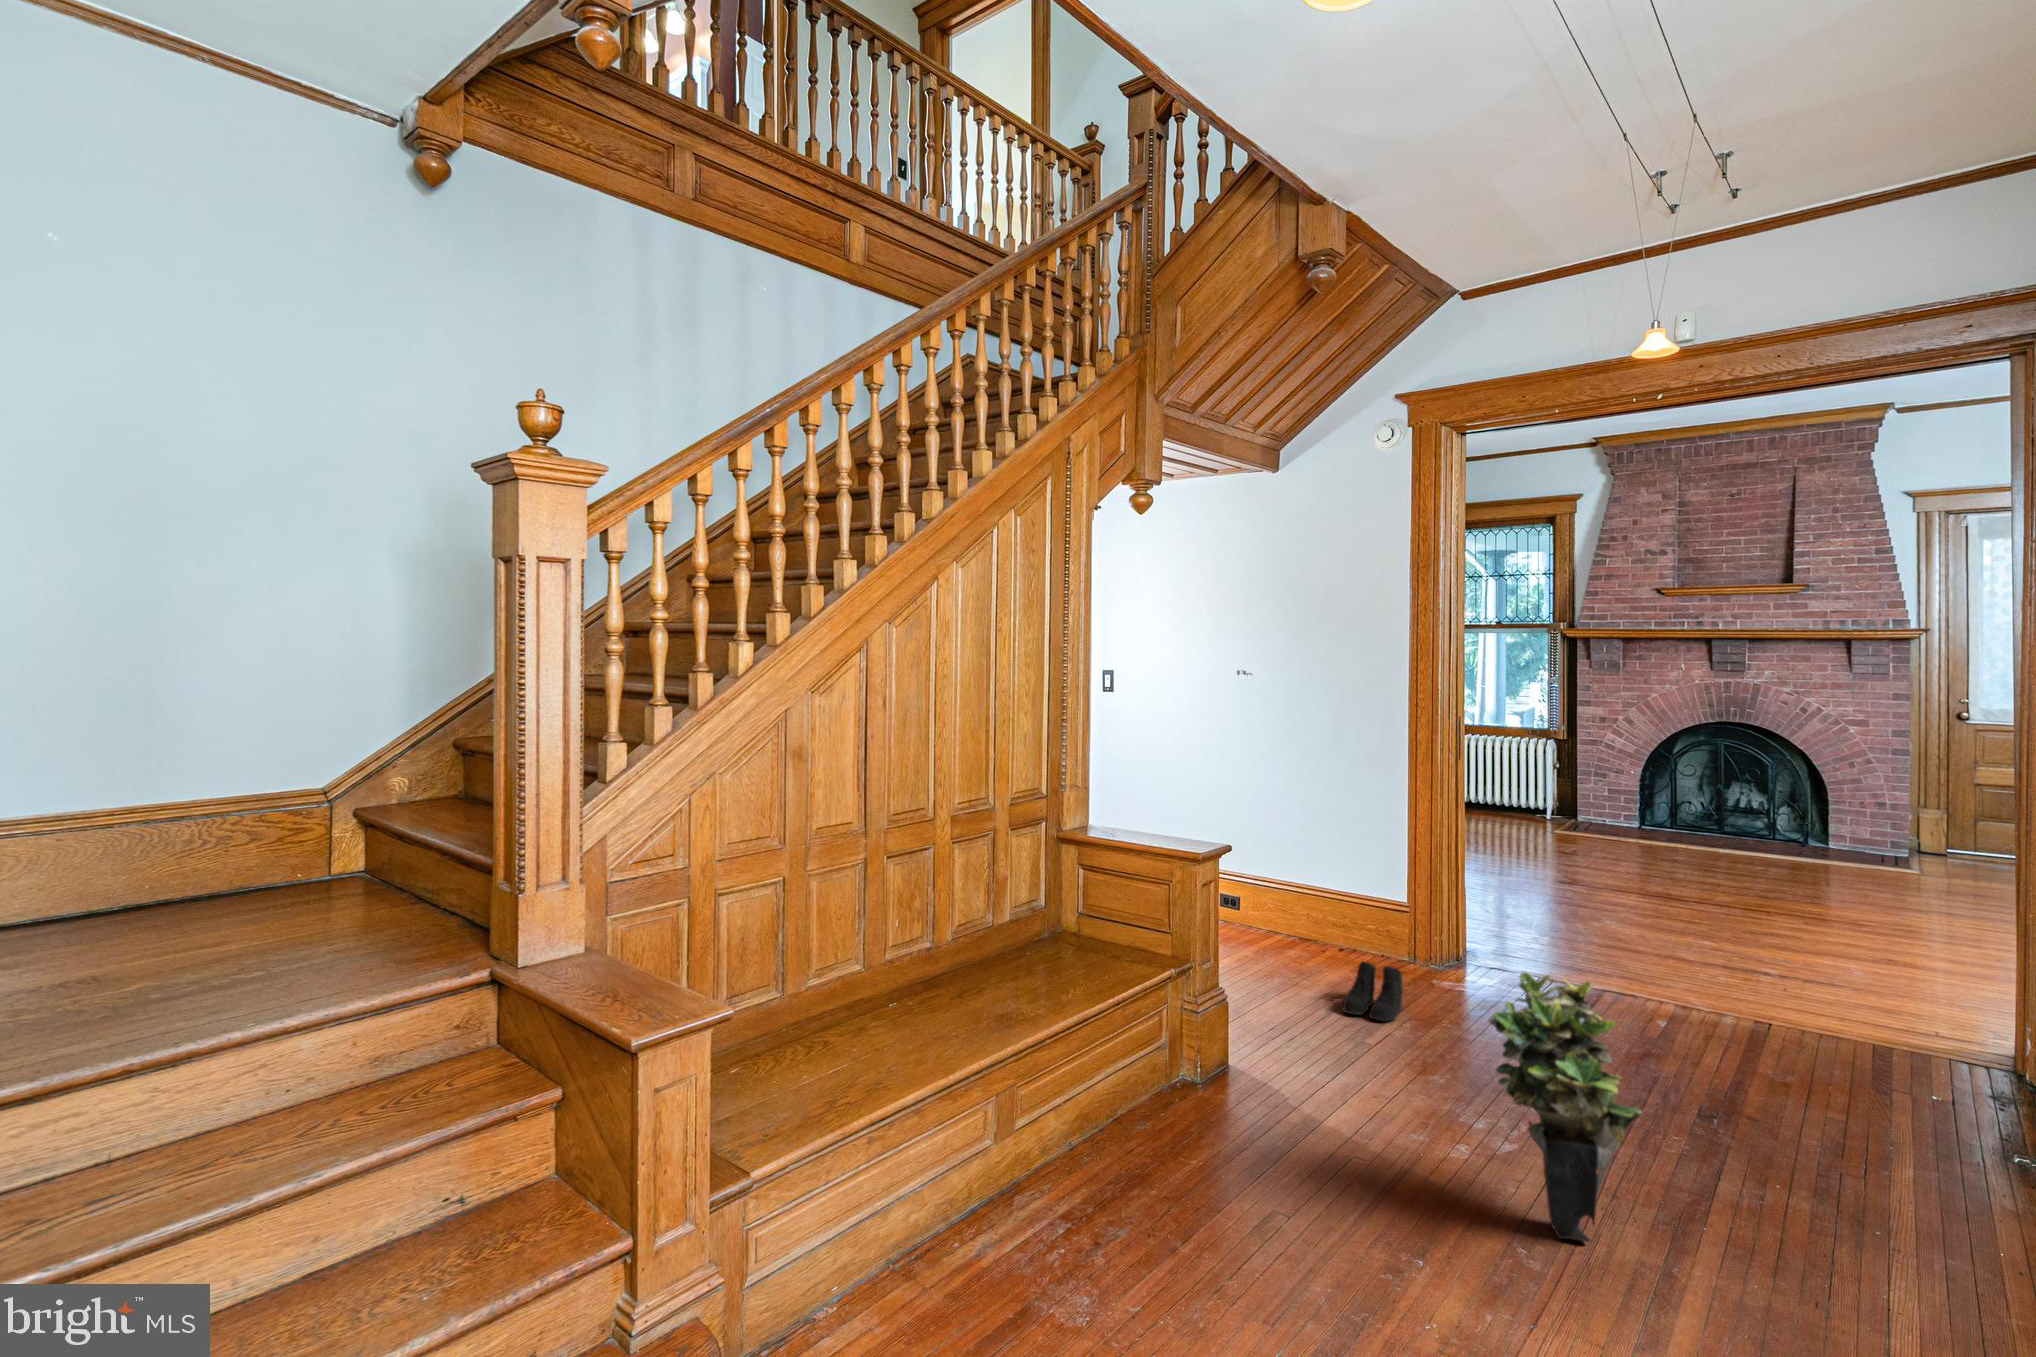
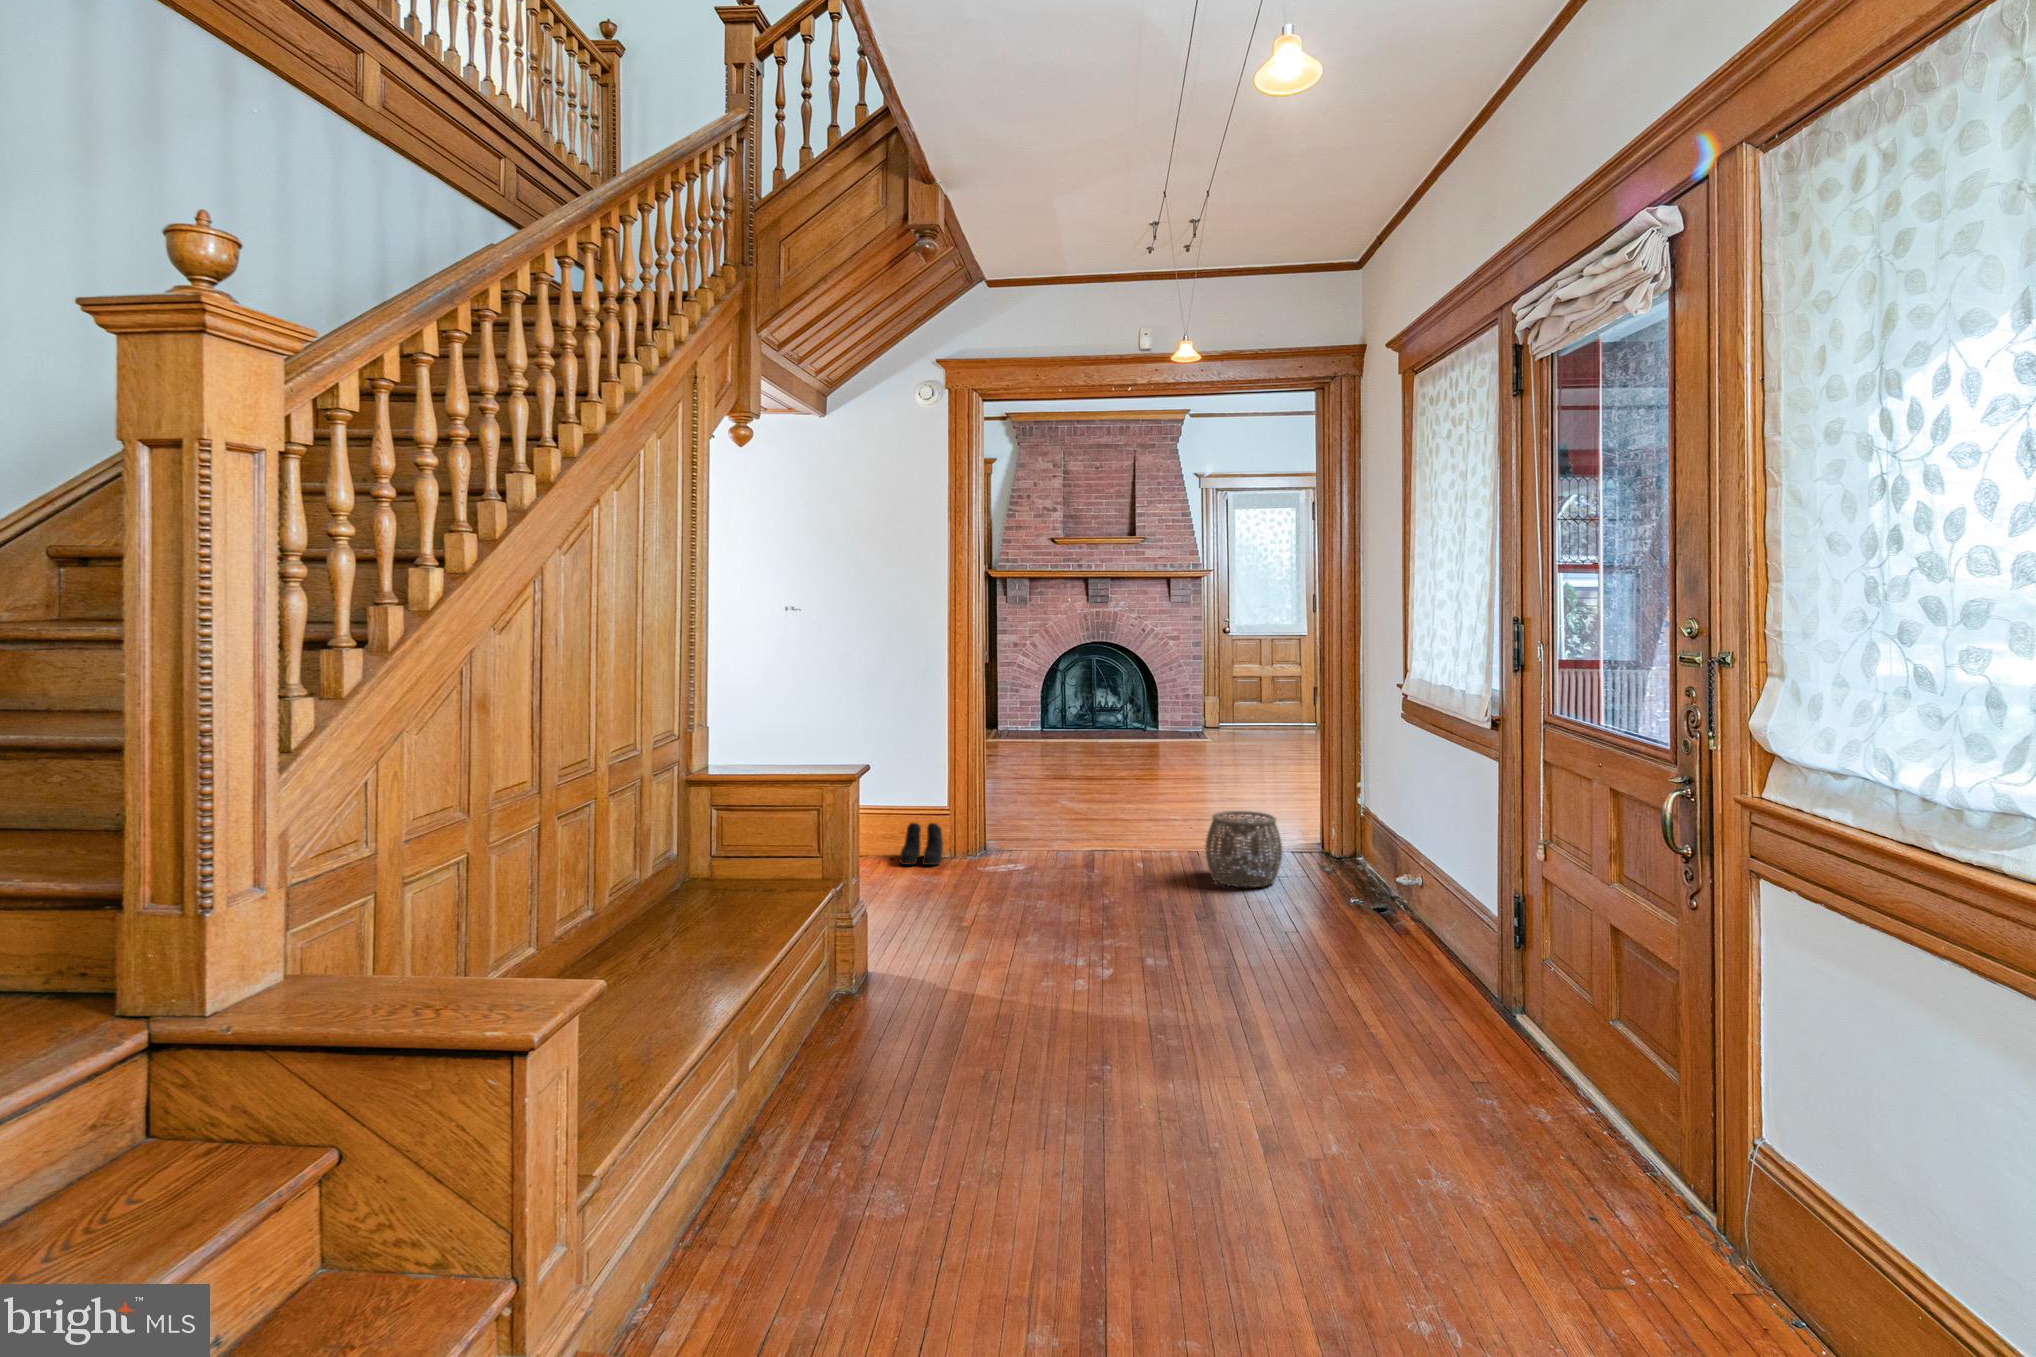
potted plant: present [1488,972,1641,1242] -> none [1057,779,1152,951]
woven basket: none [1791,1037,1949,1180] -> present [1205,811,1282,888]

